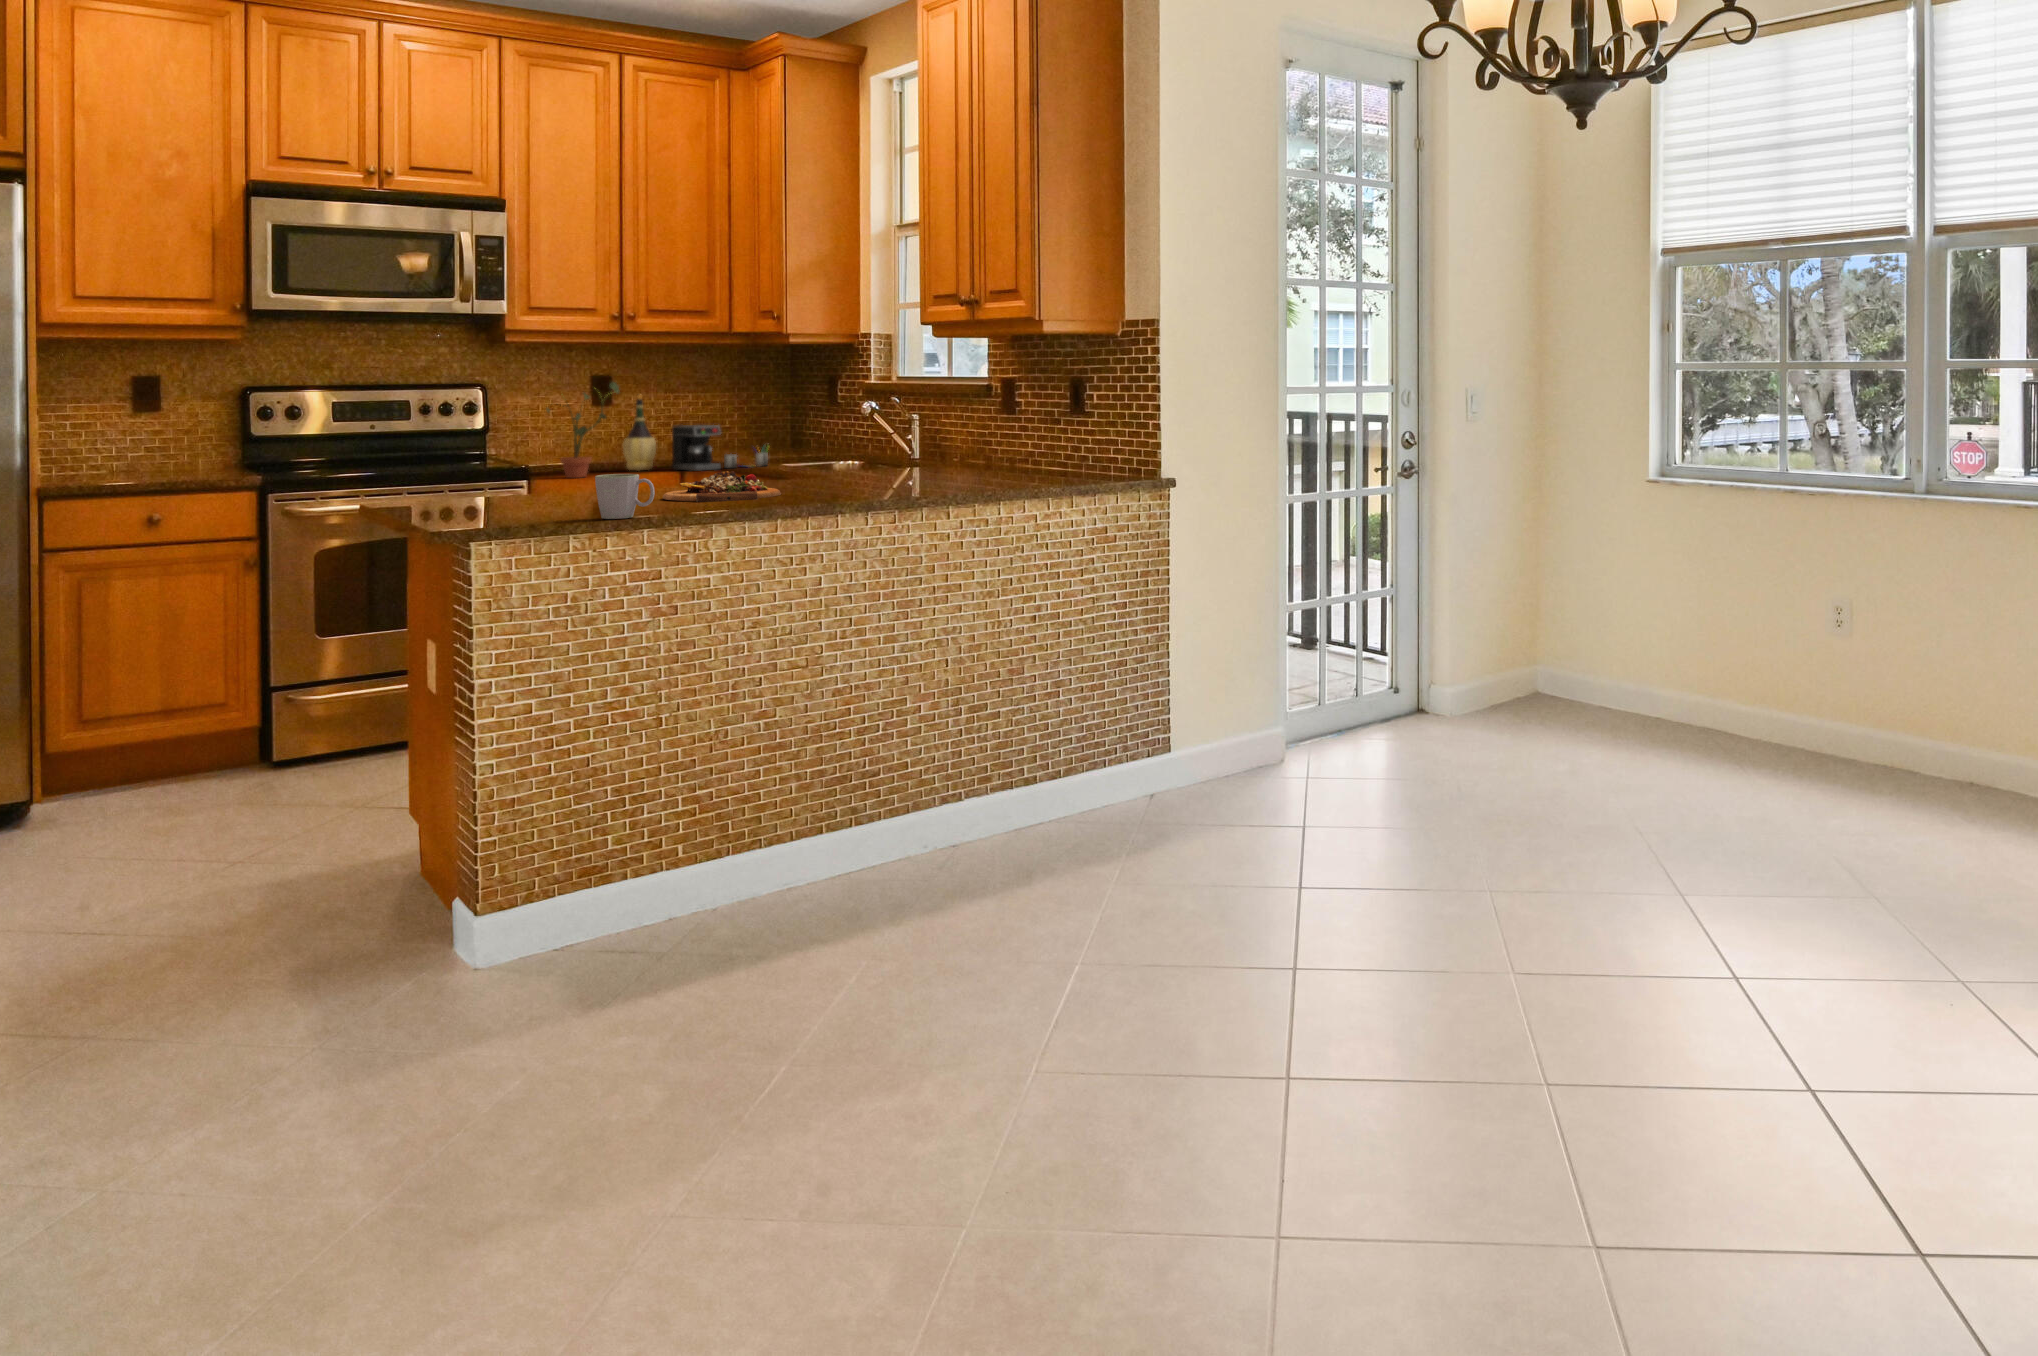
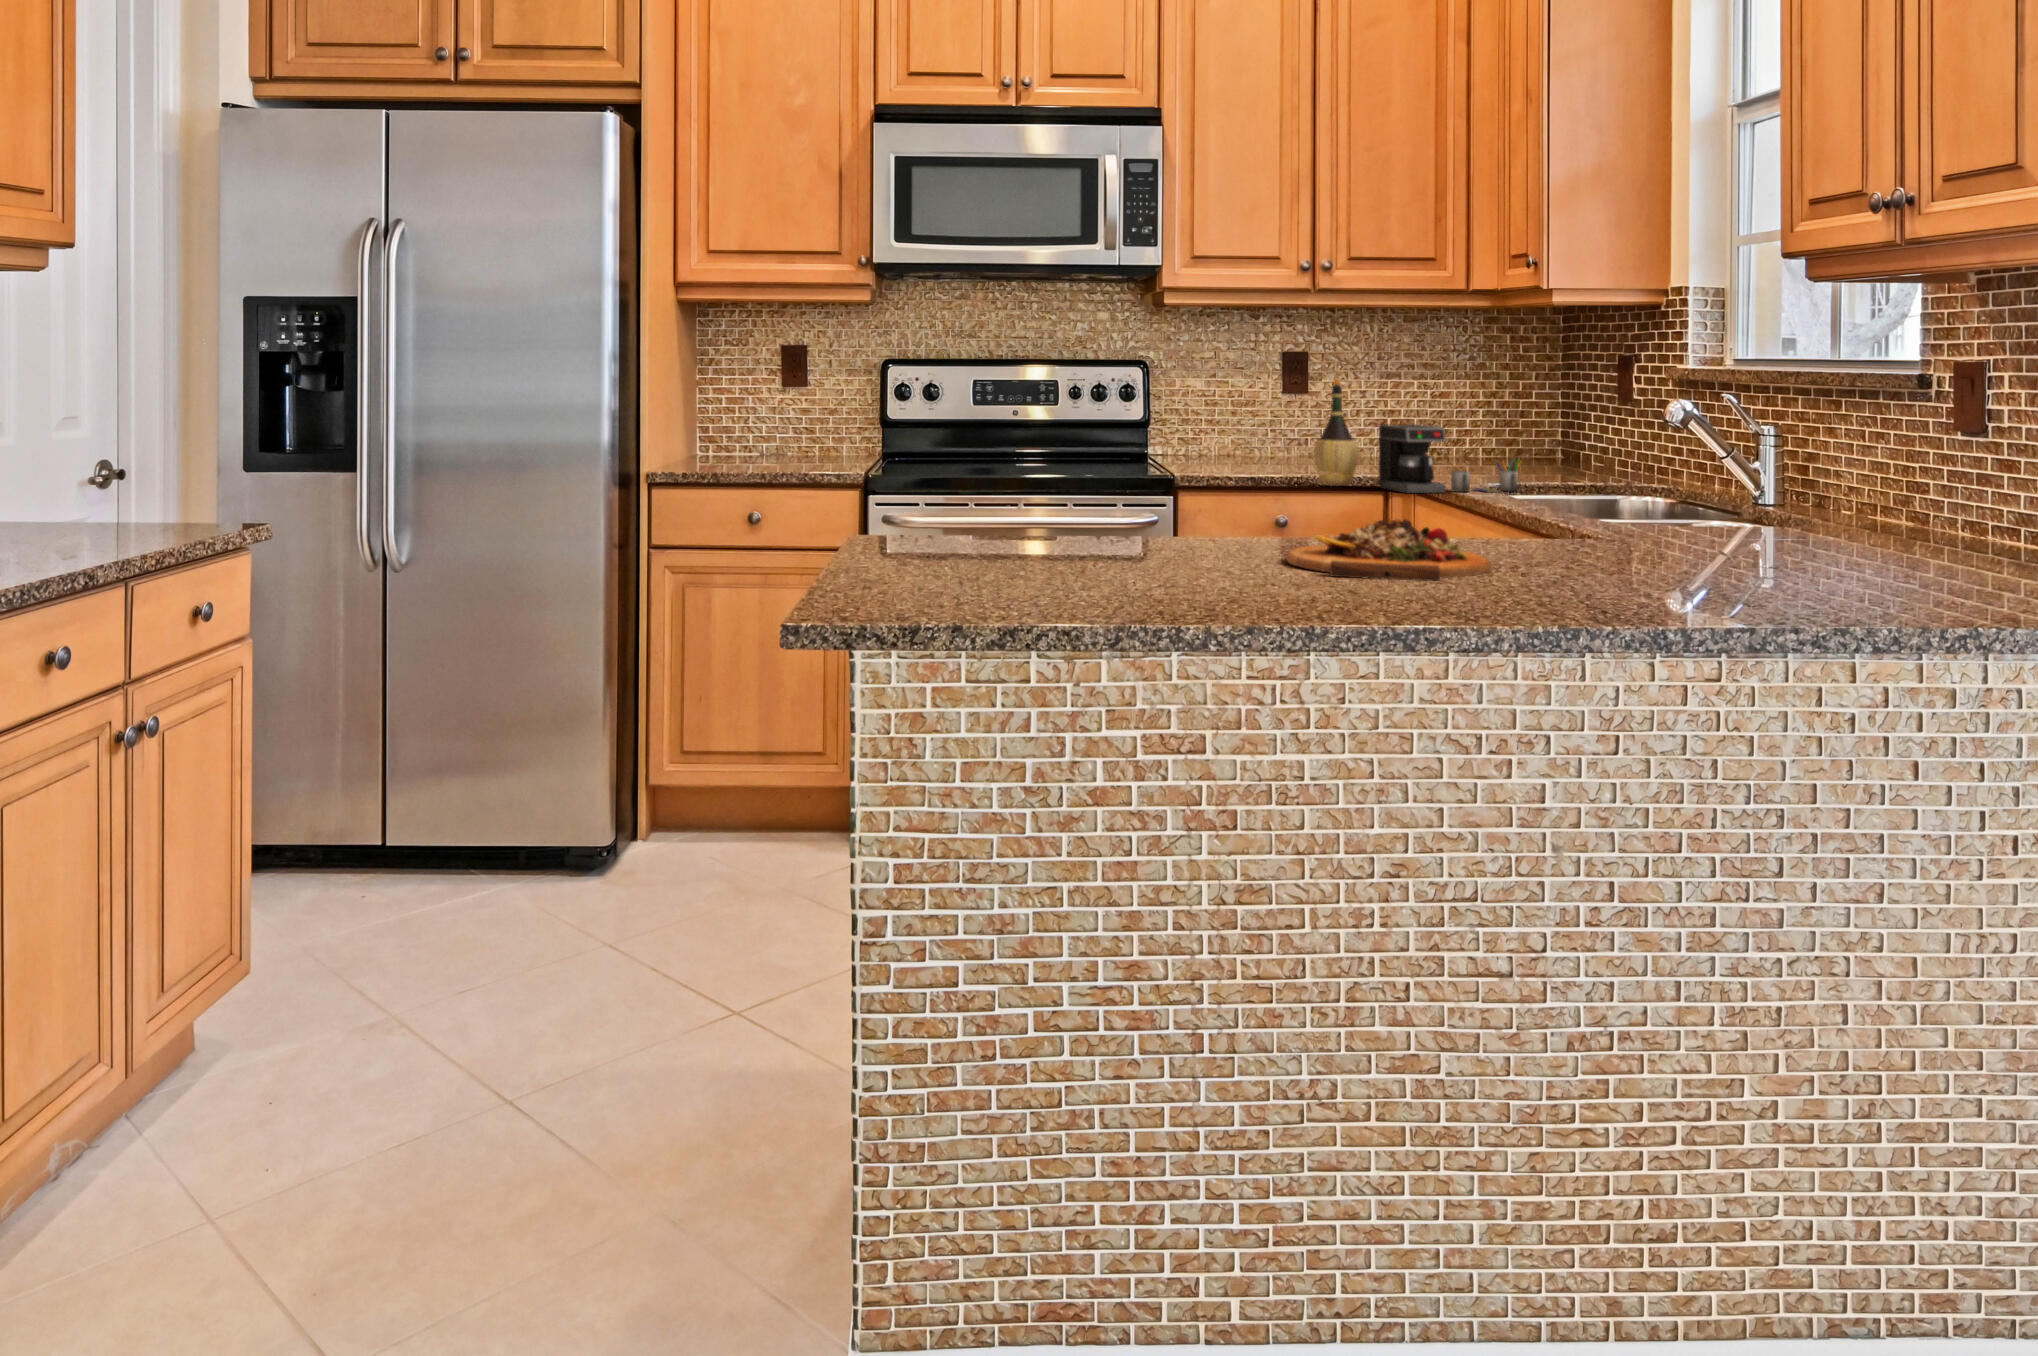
potted plant: present [546,382,619,478] -> none [1204,359,1306,493]
mug: present [595,474,655,519] -> none [1107,526,1209,616]

